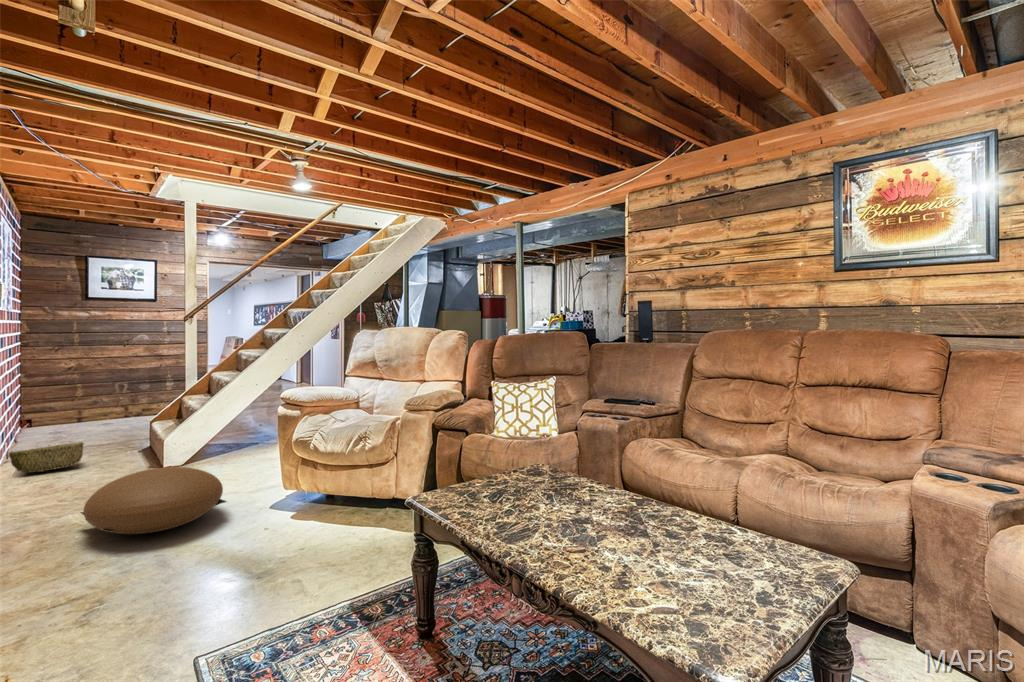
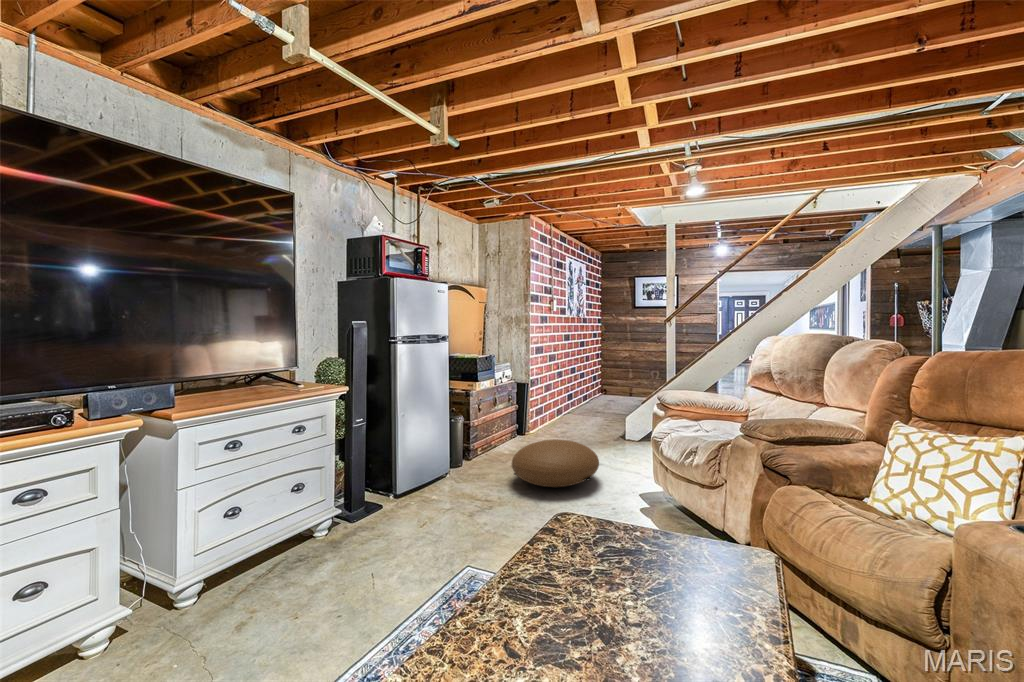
woven basket: present [9,442,84,473] -> none [550,410,589,428]

